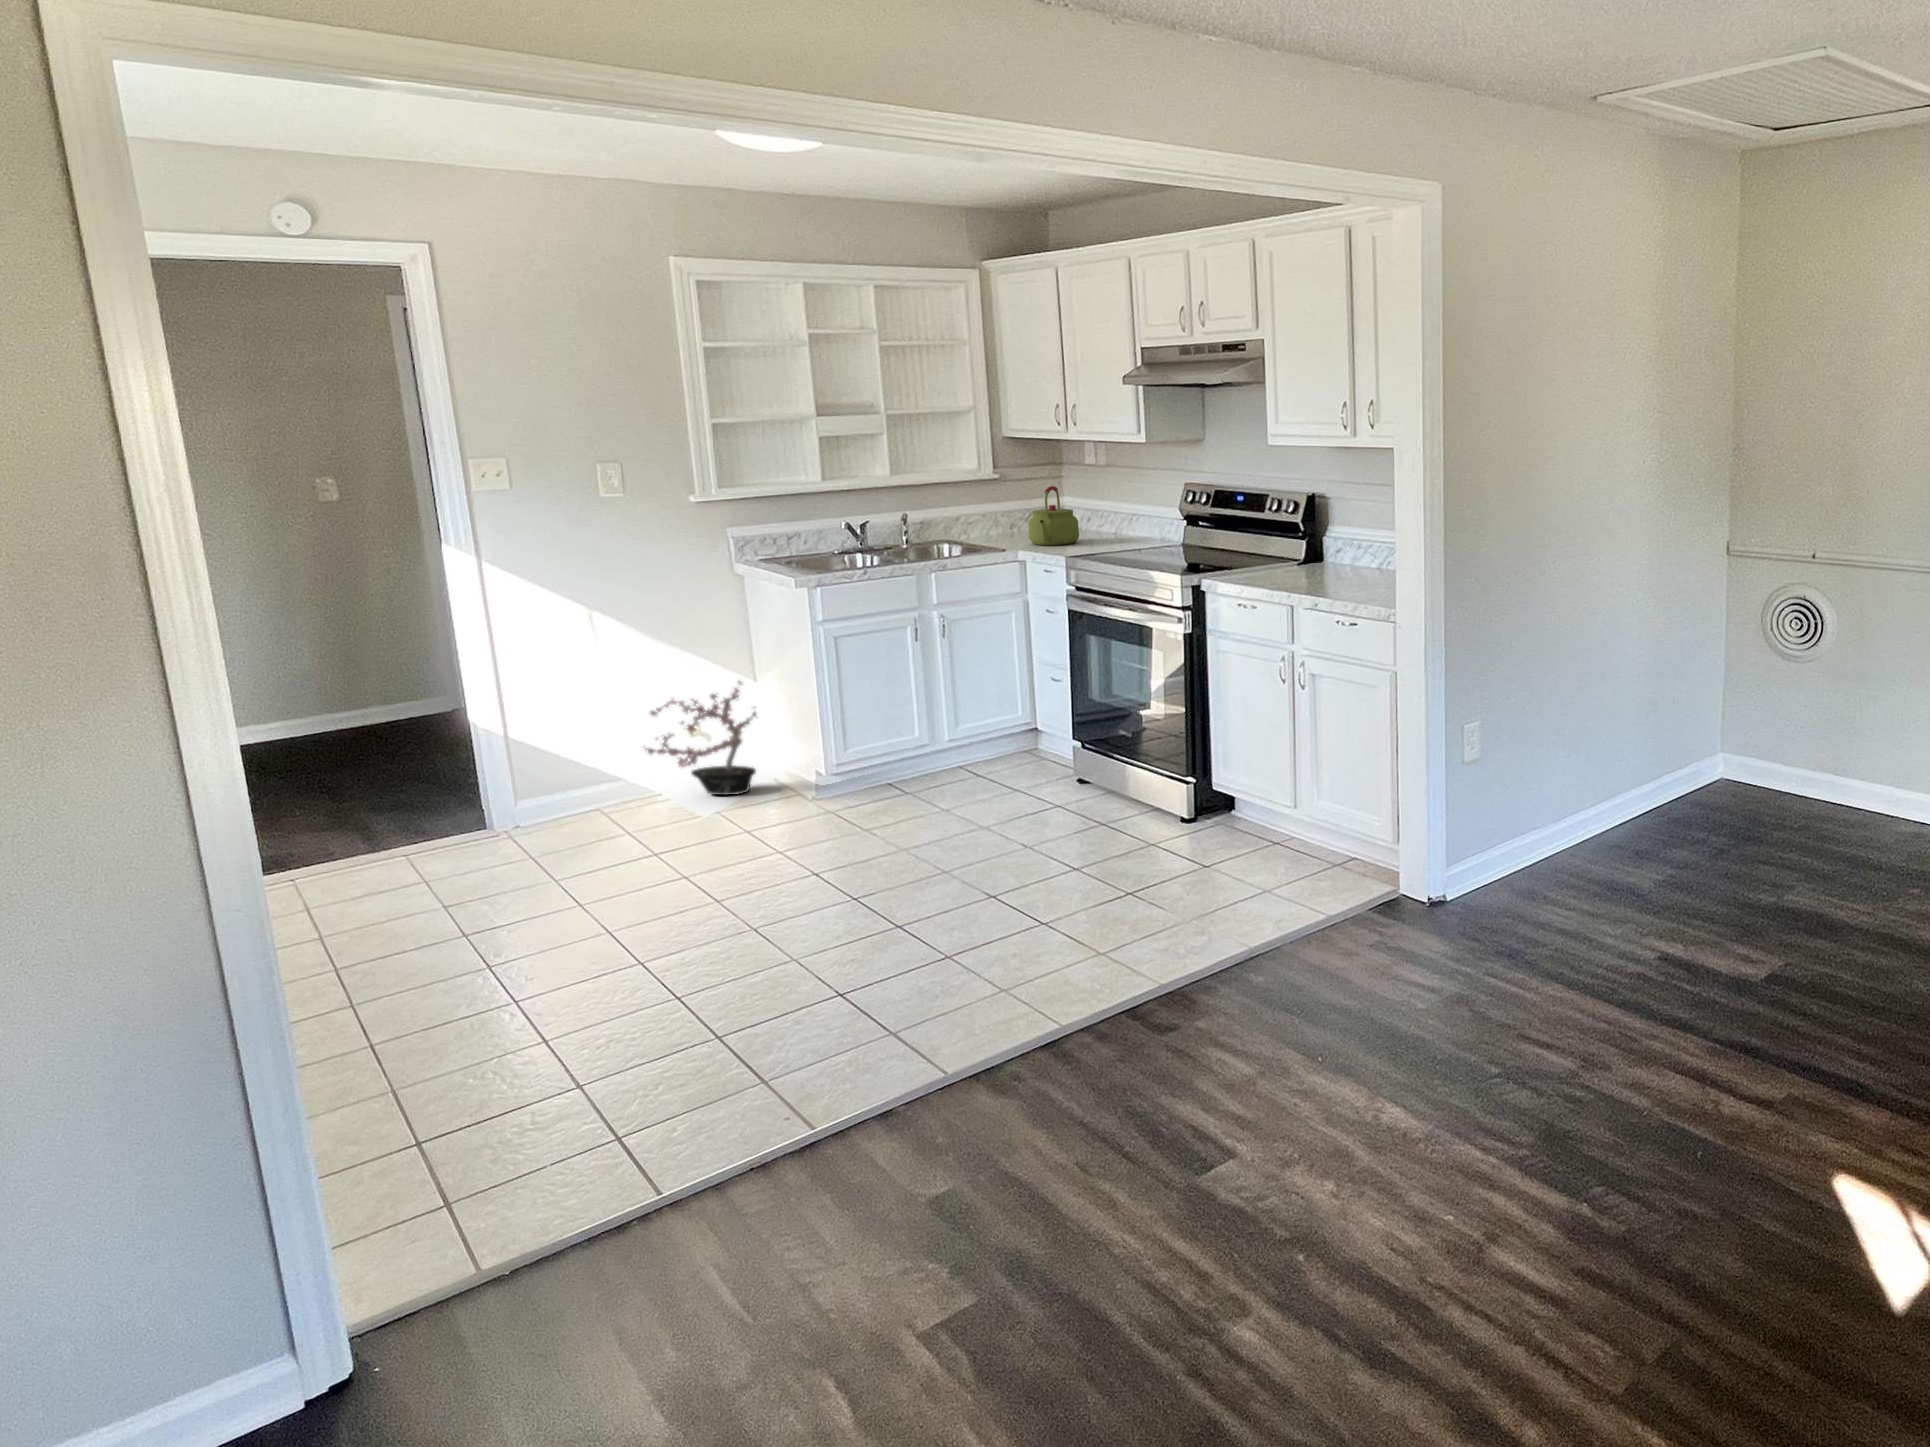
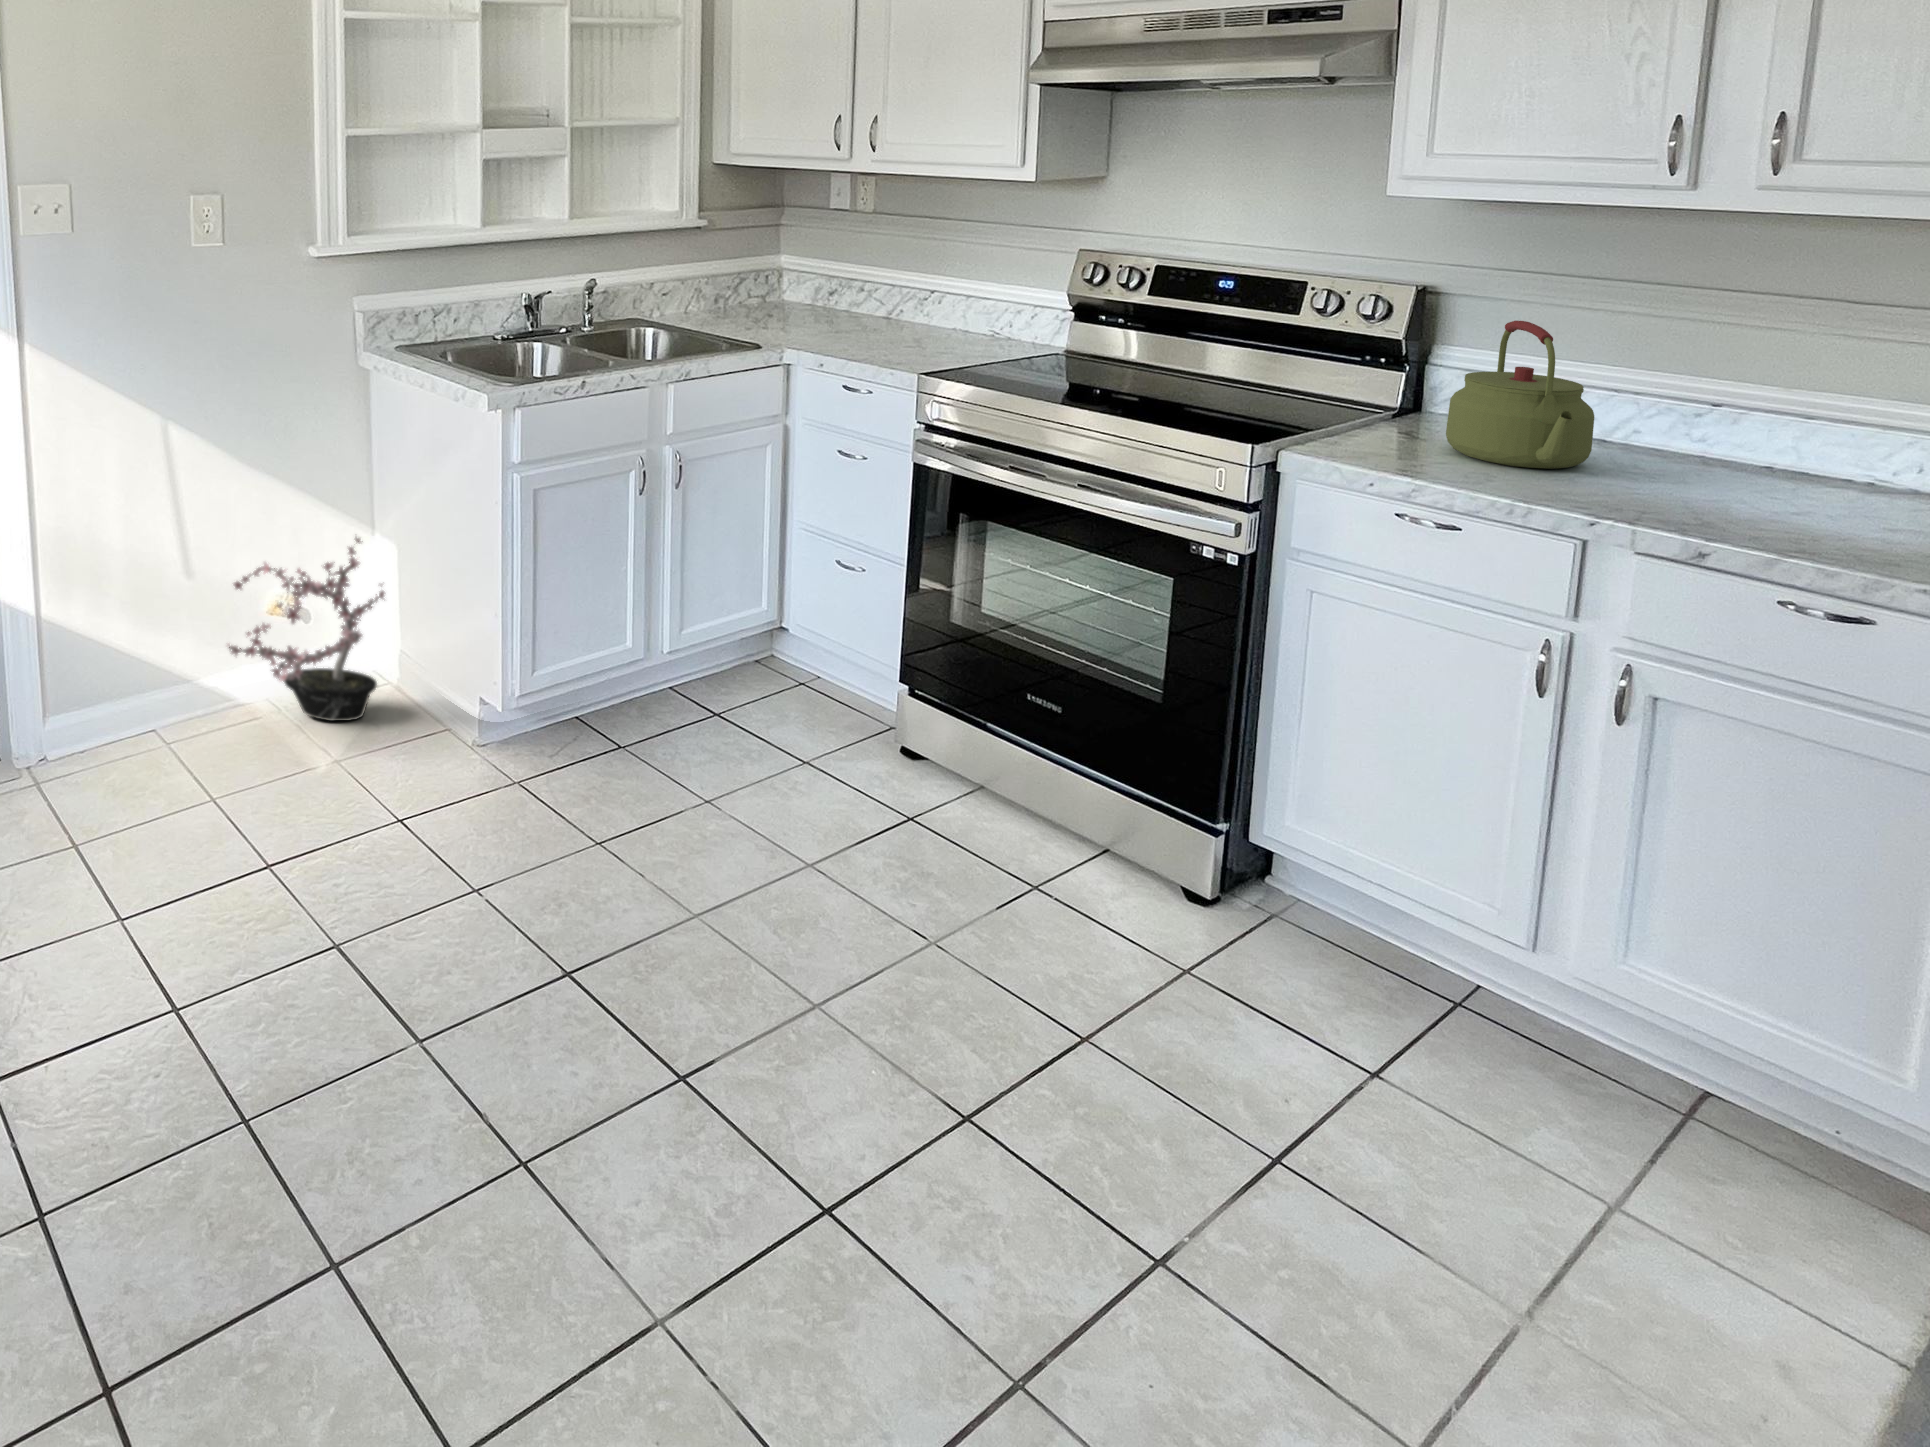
kettle: present [1028,486,1079,545] -> present [1446,321,1594,469]

